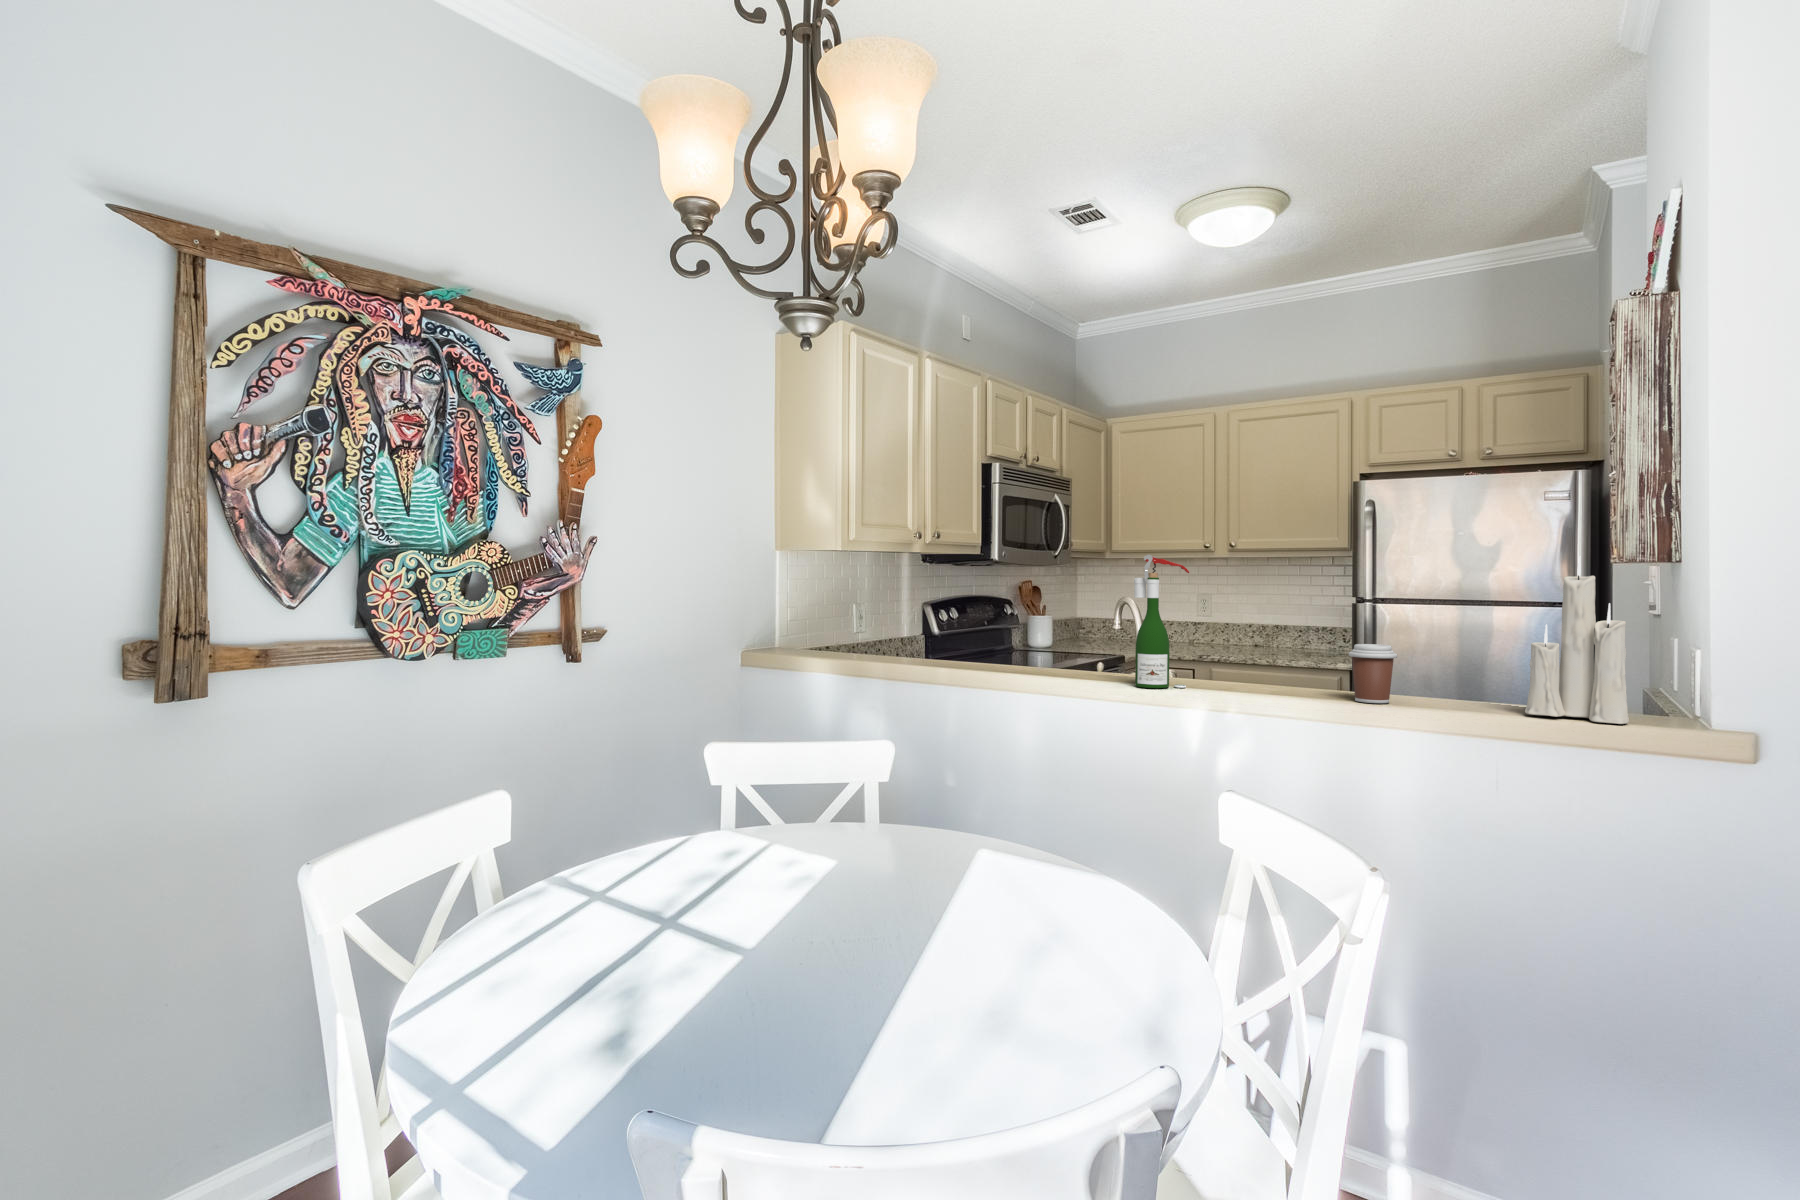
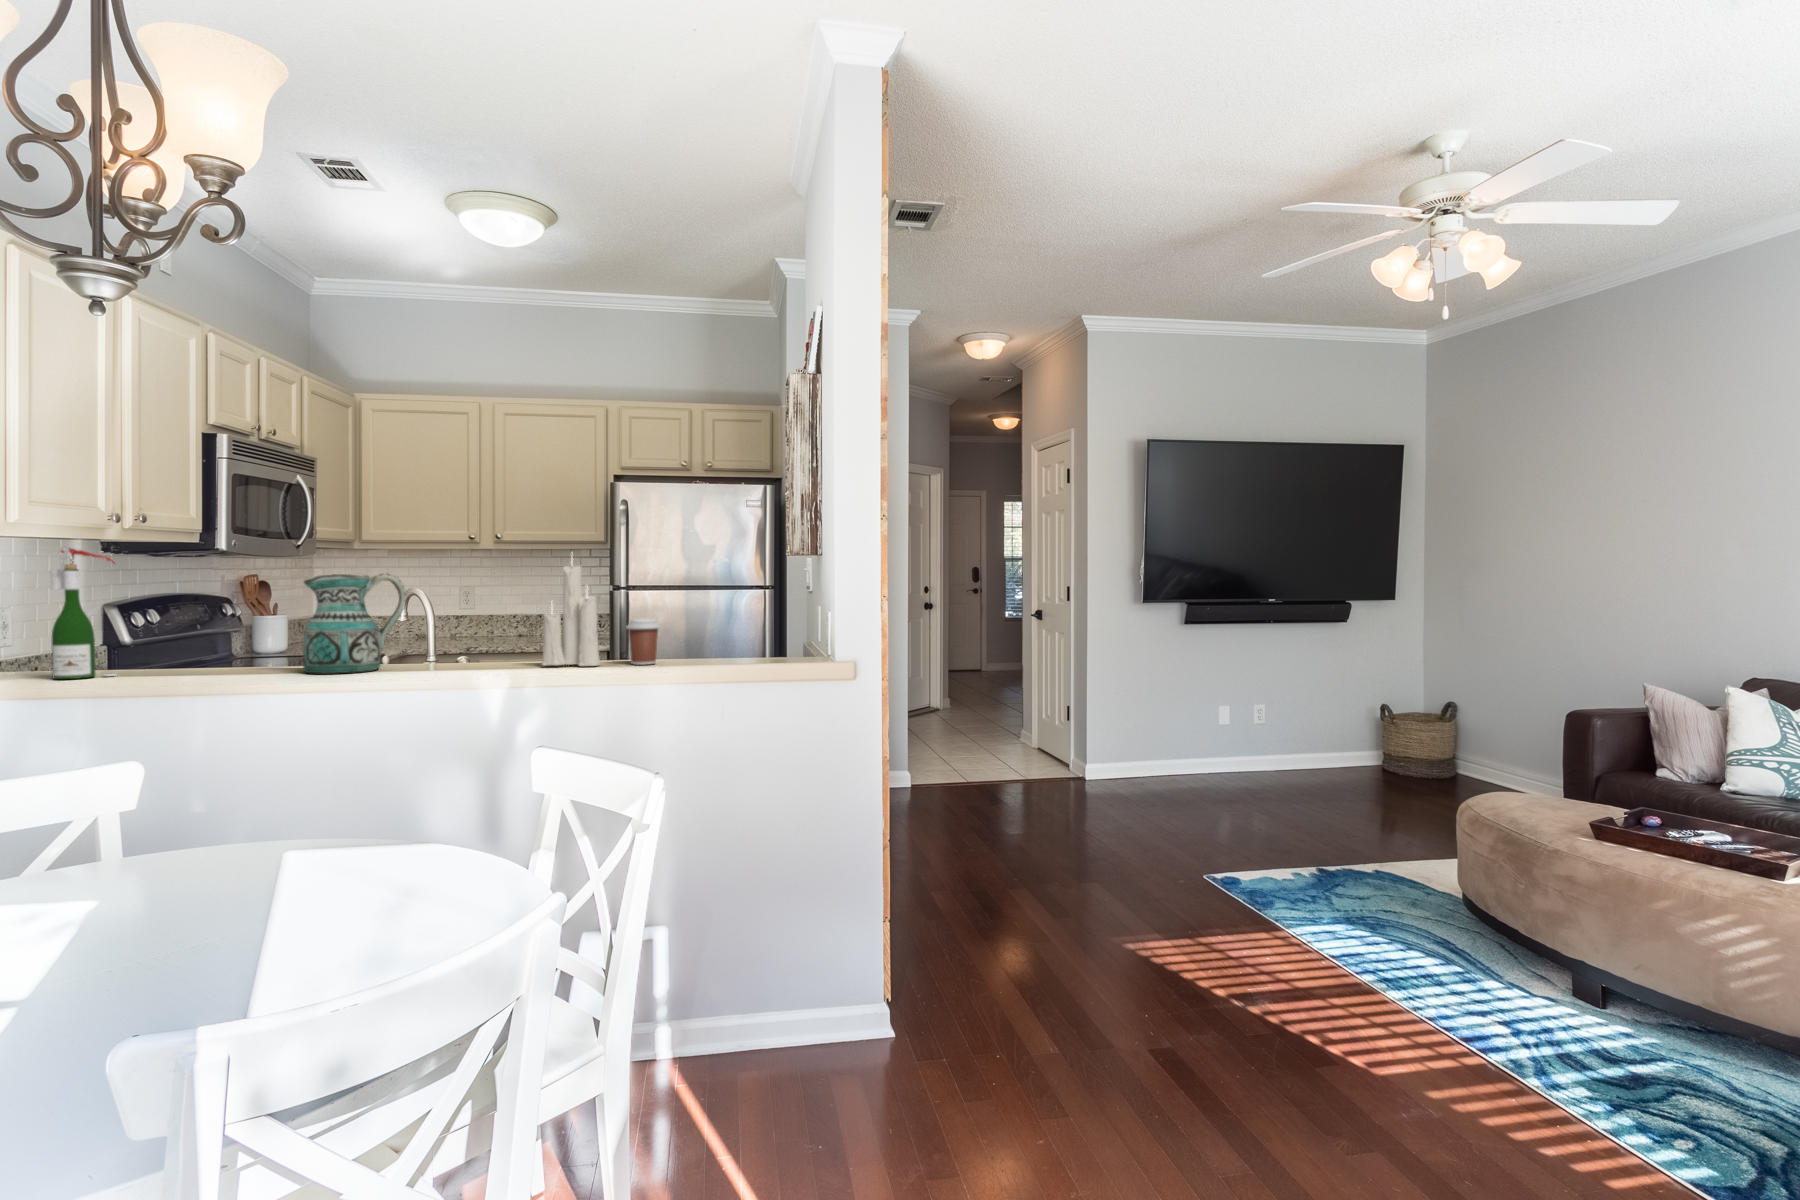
wine bottle: present [1134,555,1189,688] -> present [50,546,116,679]
candle: present [1525,556,1629,724] -> present [542,558,600,666]
ceramic pitcher: none [1019,584,1110,681] -> present [303,573,406,674]

